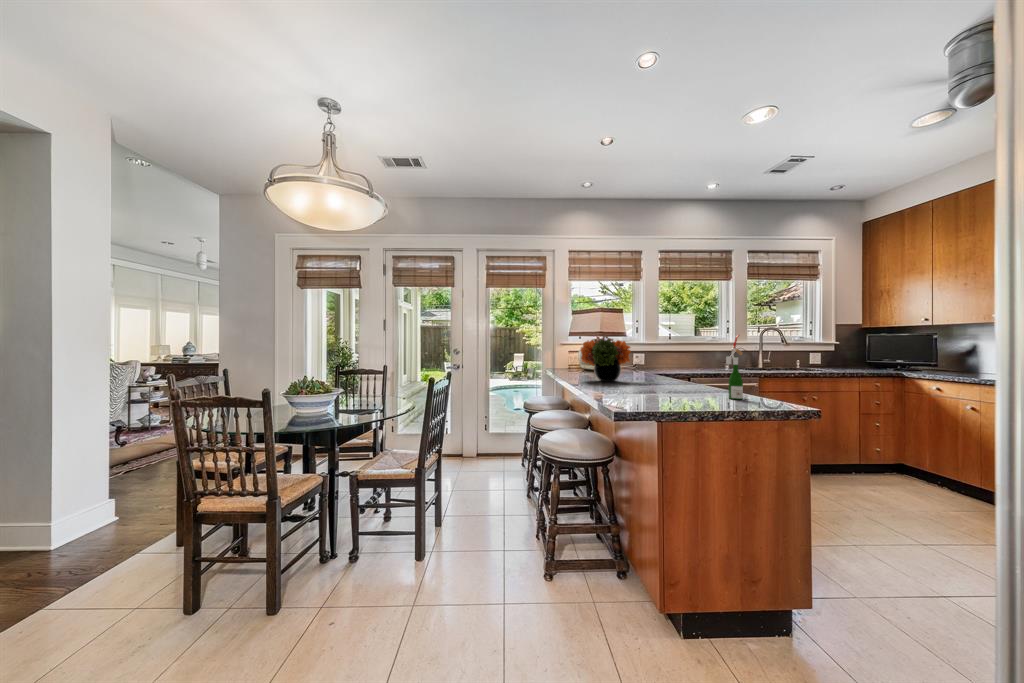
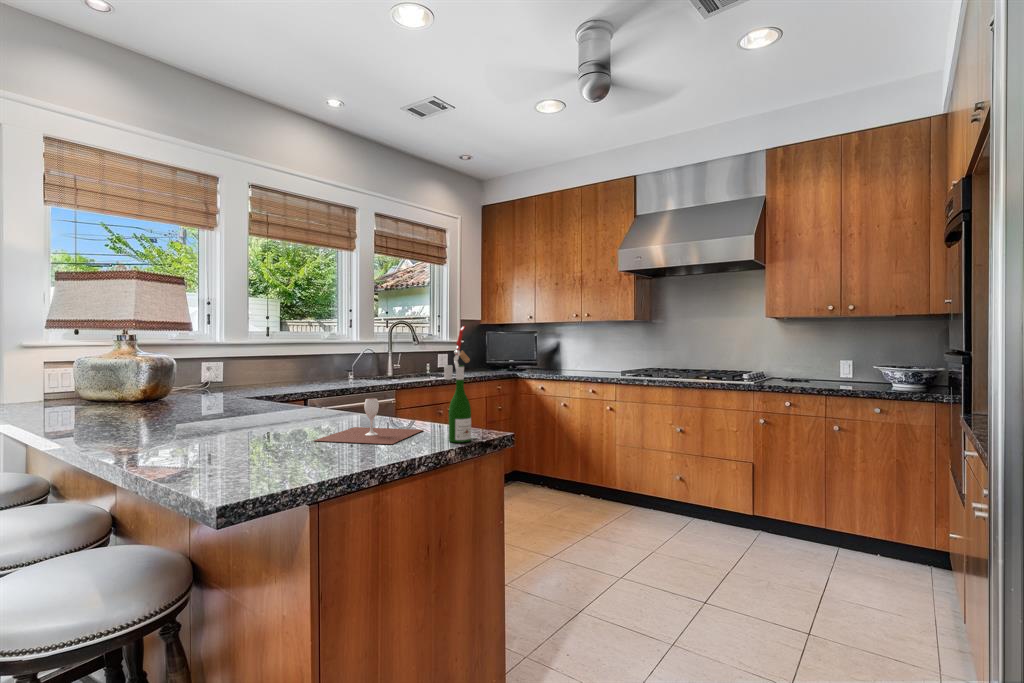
flower arrangement: present [580,336,631,382] -> none [89,324,226,427]
wine glass: none [660,373,724,396] -> present [314,398,423,444]

